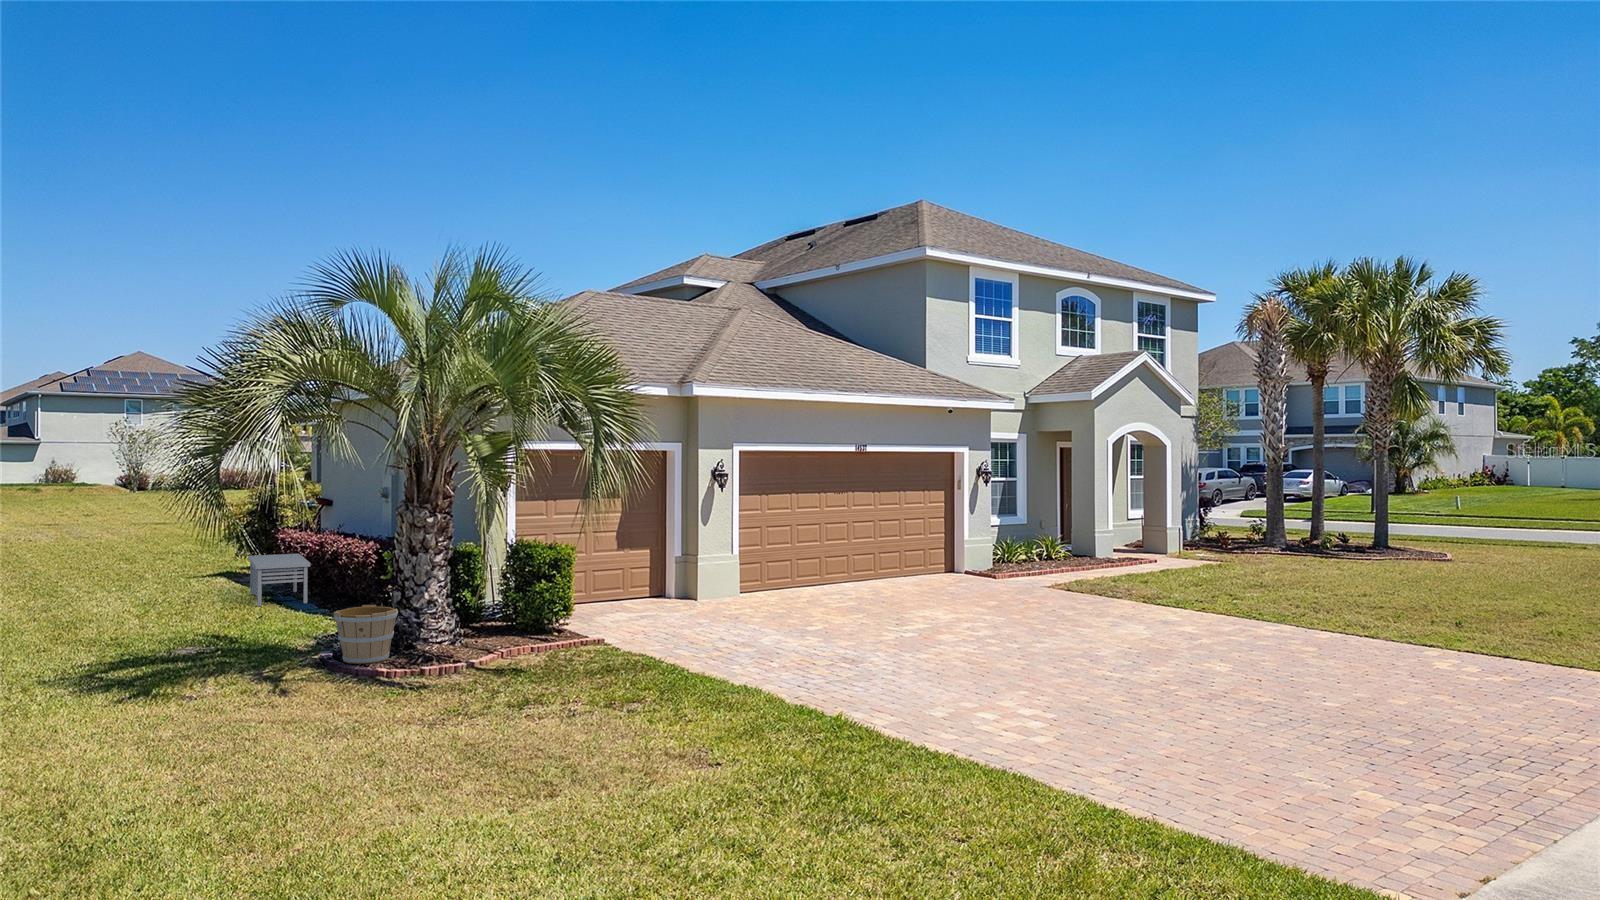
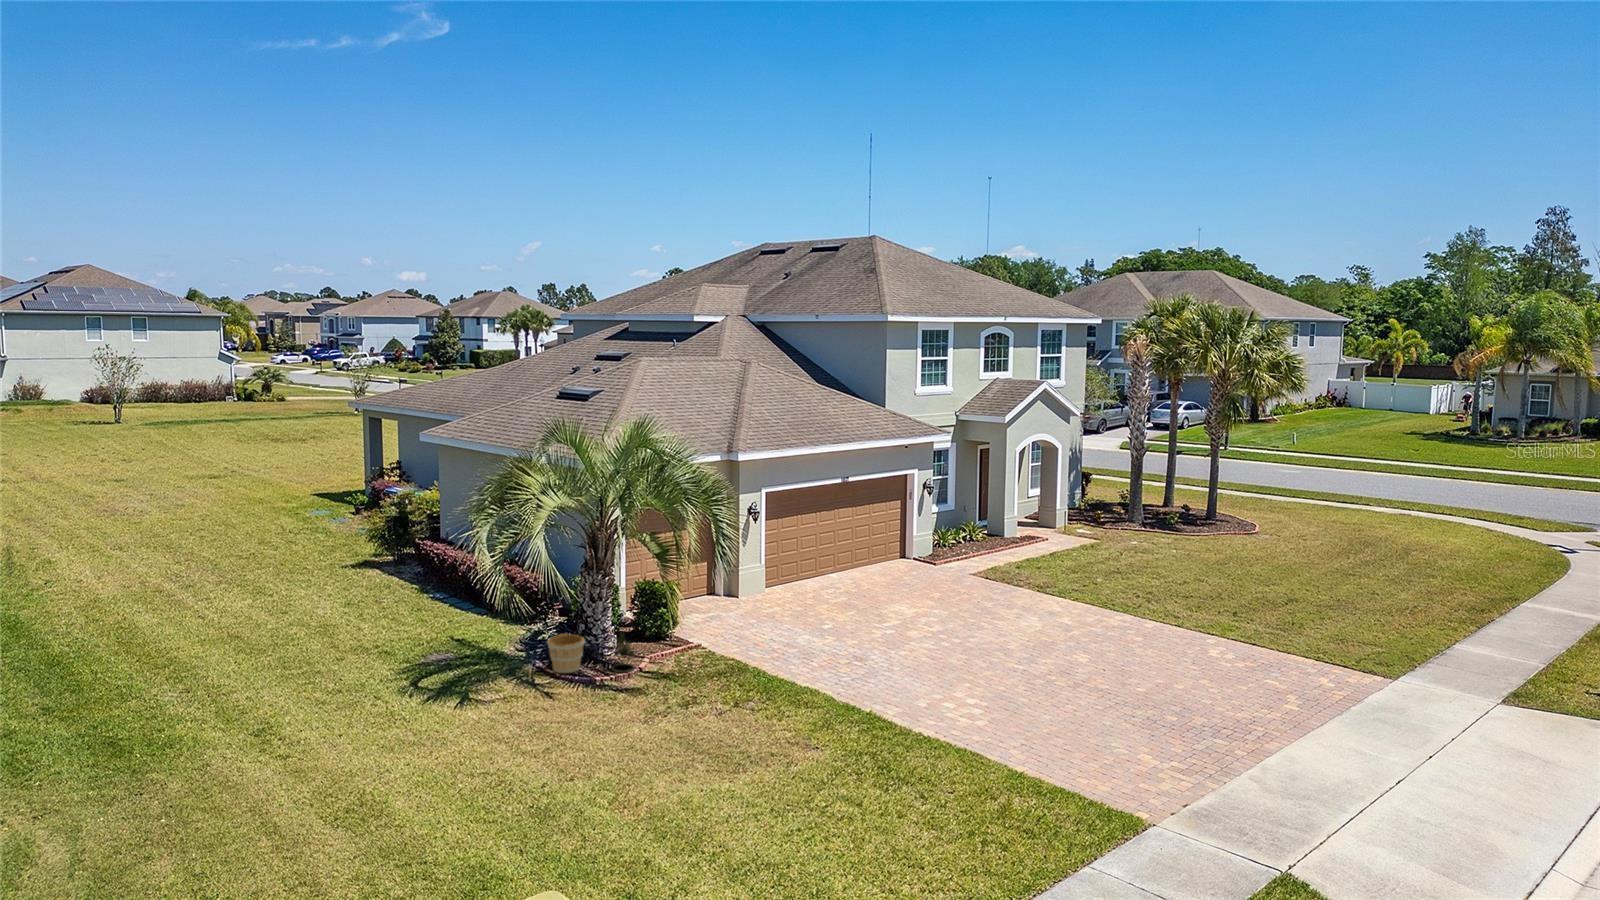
storage bench: present [248,554,311,606] -> none [427,570,480,615]
potted tree: none [436,596,481,664] -> present [612,635,636,672]

